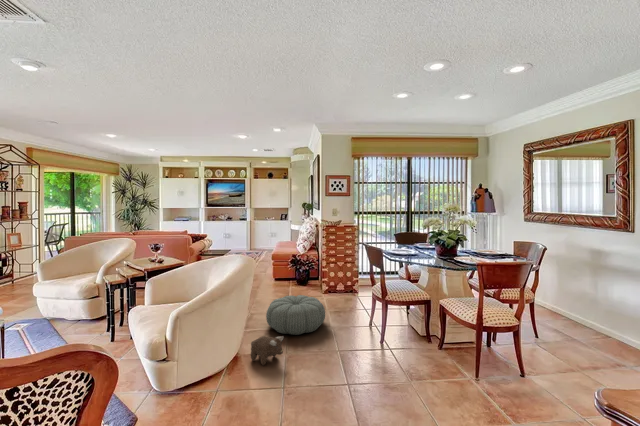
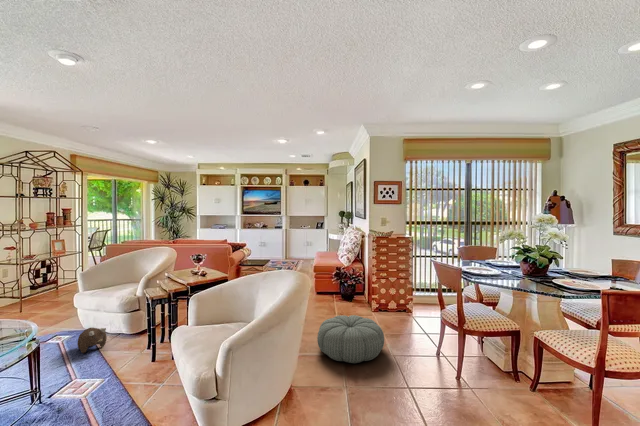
plush toy: present [251,336,284,365] -> present [77,328,107,353]

